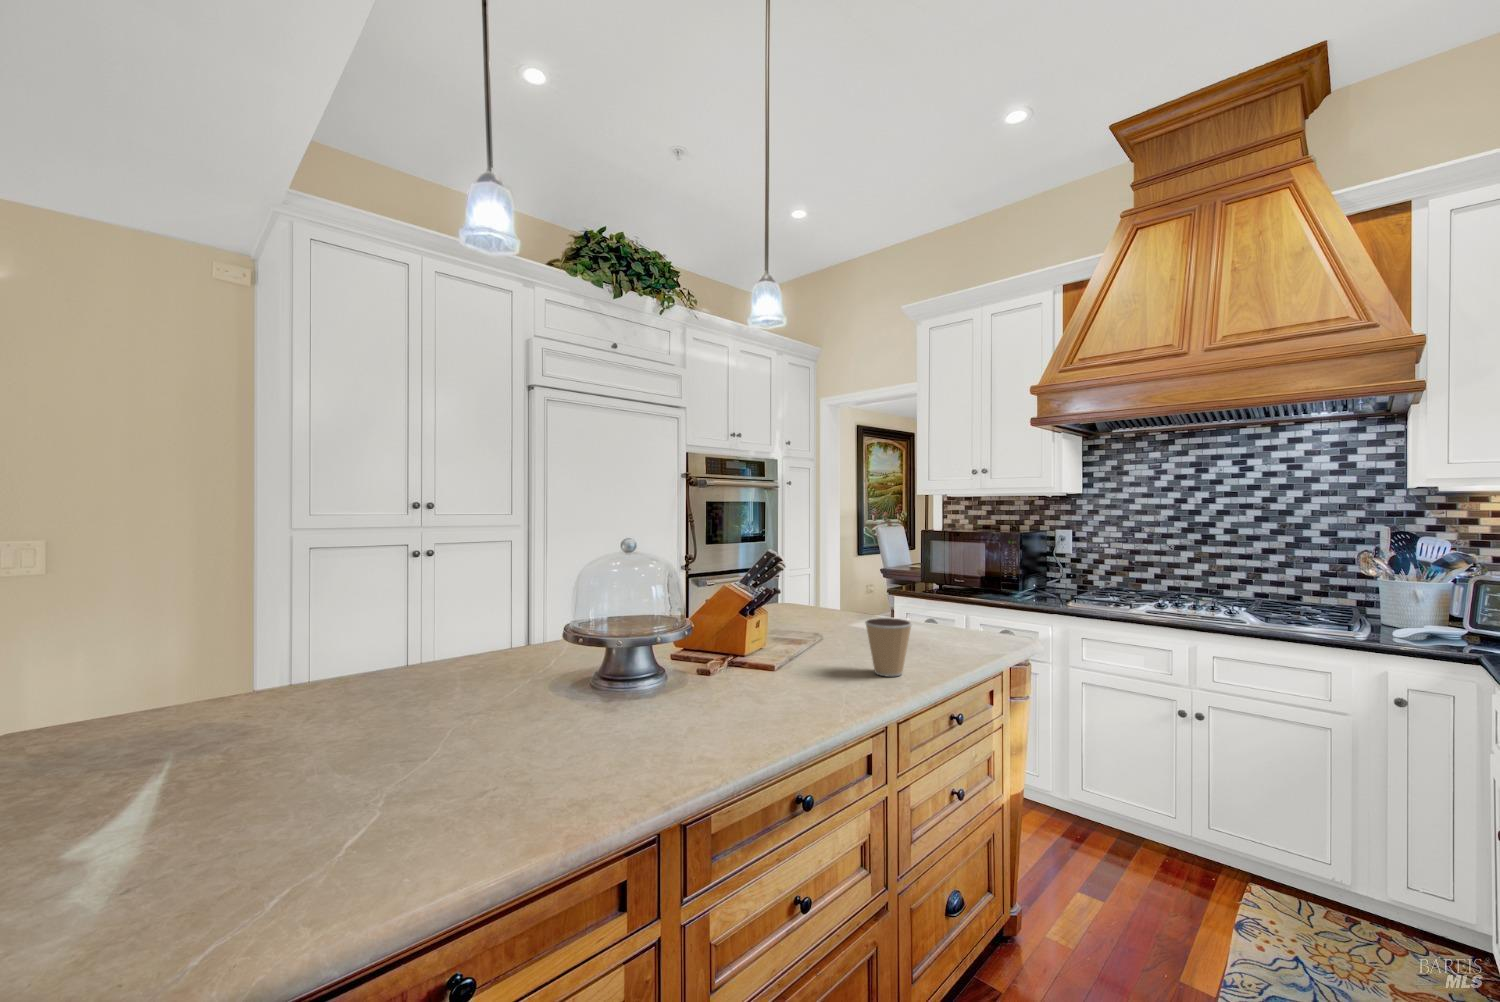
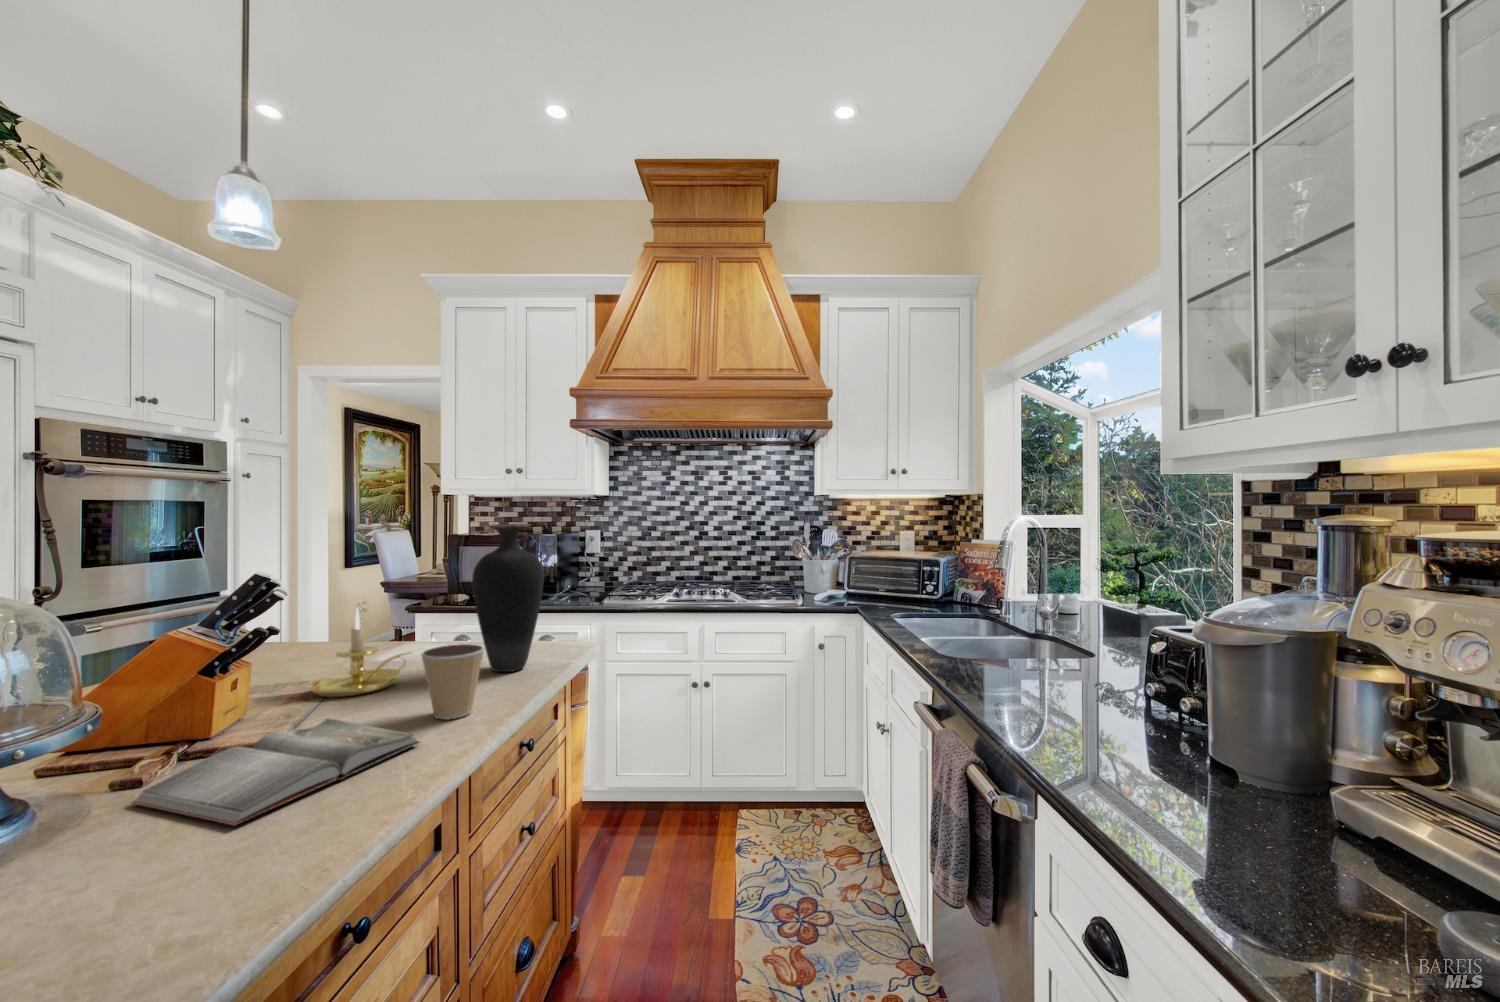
vase: none [915,522,976,652] -> present [472,524,544,672]
candle holder: none [803,583,871,648] -> present [309,608,411,697]
hardback book: none [704,657,858,705] -> present [131,719,420,826]

